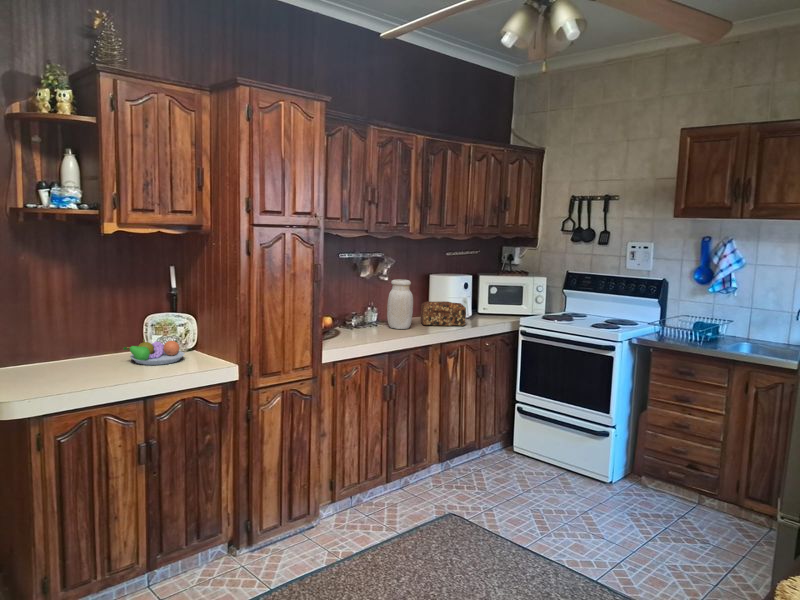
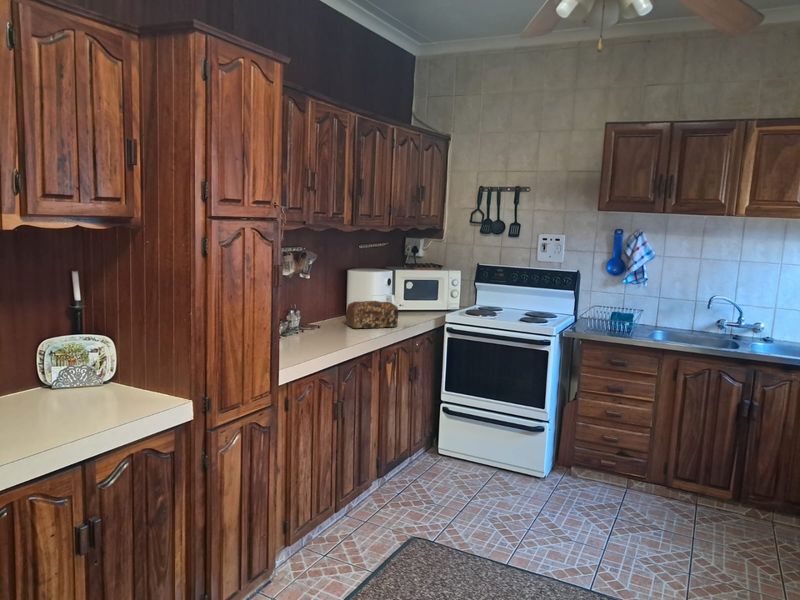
jar: present [387,279,413,329] -> none [318,278,347,335]
fruit bowl: present [123,340,185,365] -> none [23,373,111,412]

